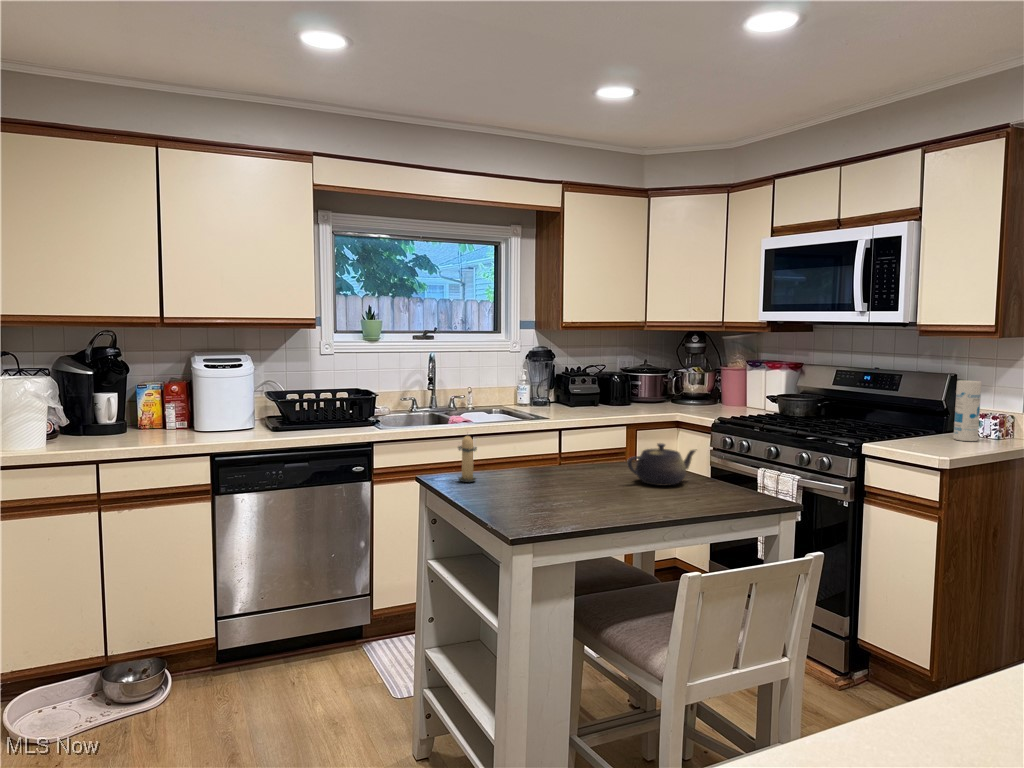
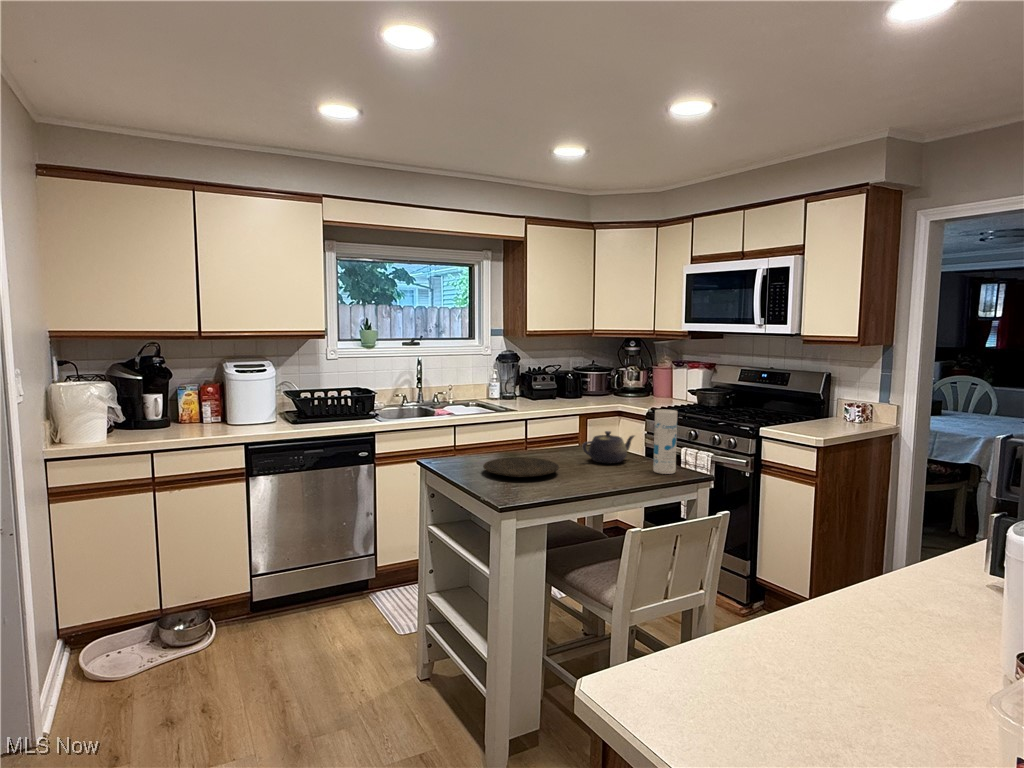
canister: present [954,381,981,441] -> present [653,409,677,474]
candle: present [458,435,477,482] -> none [450,425,468,464]
plate: none [496,476,596,500] -> present [483,457,559,477]

